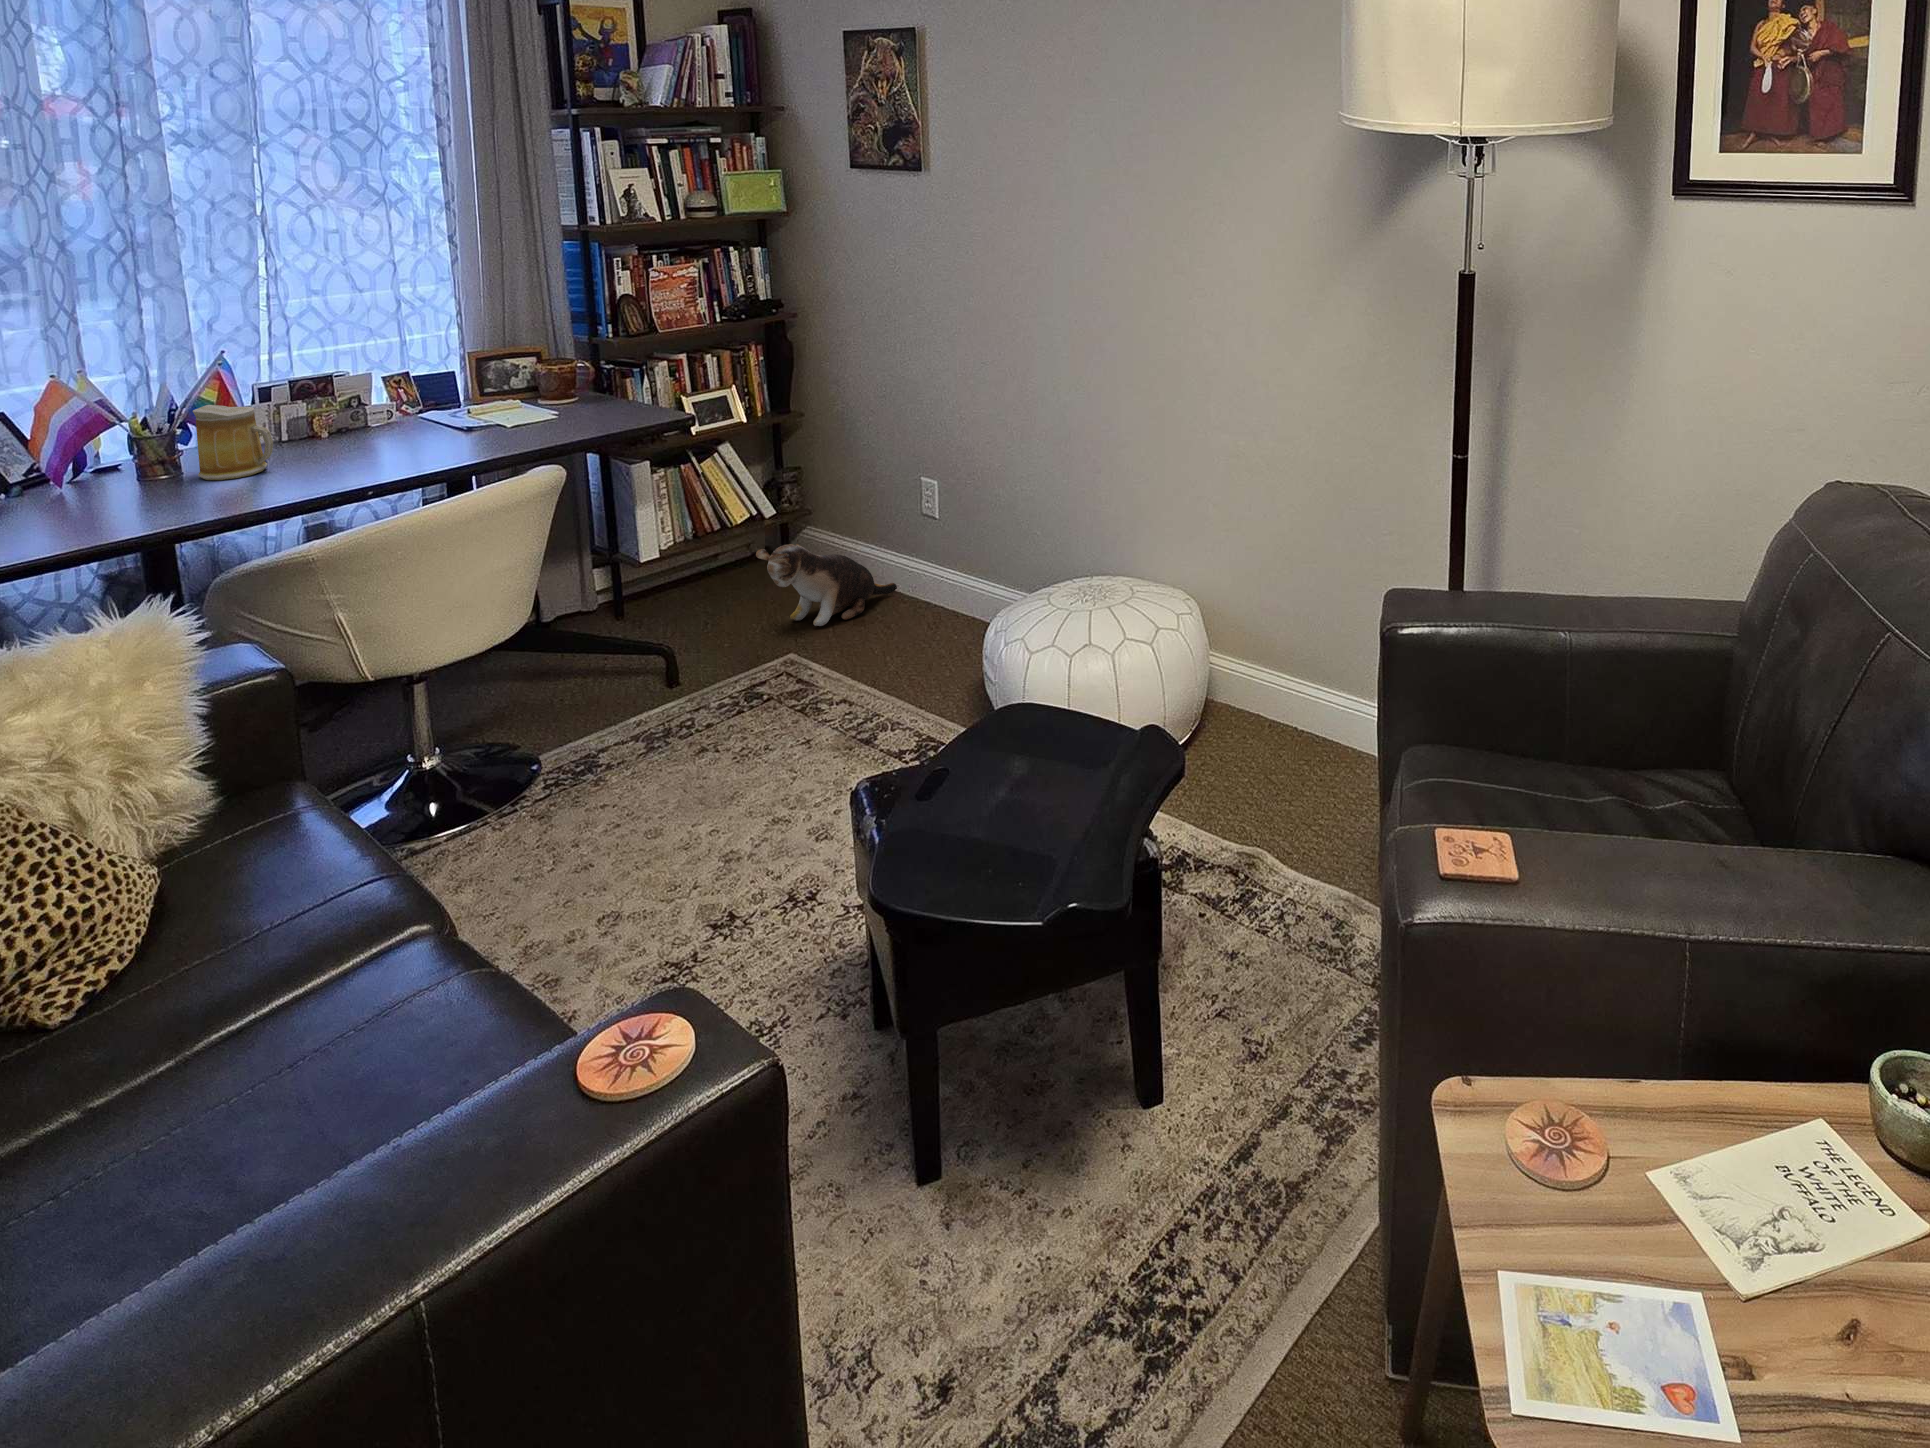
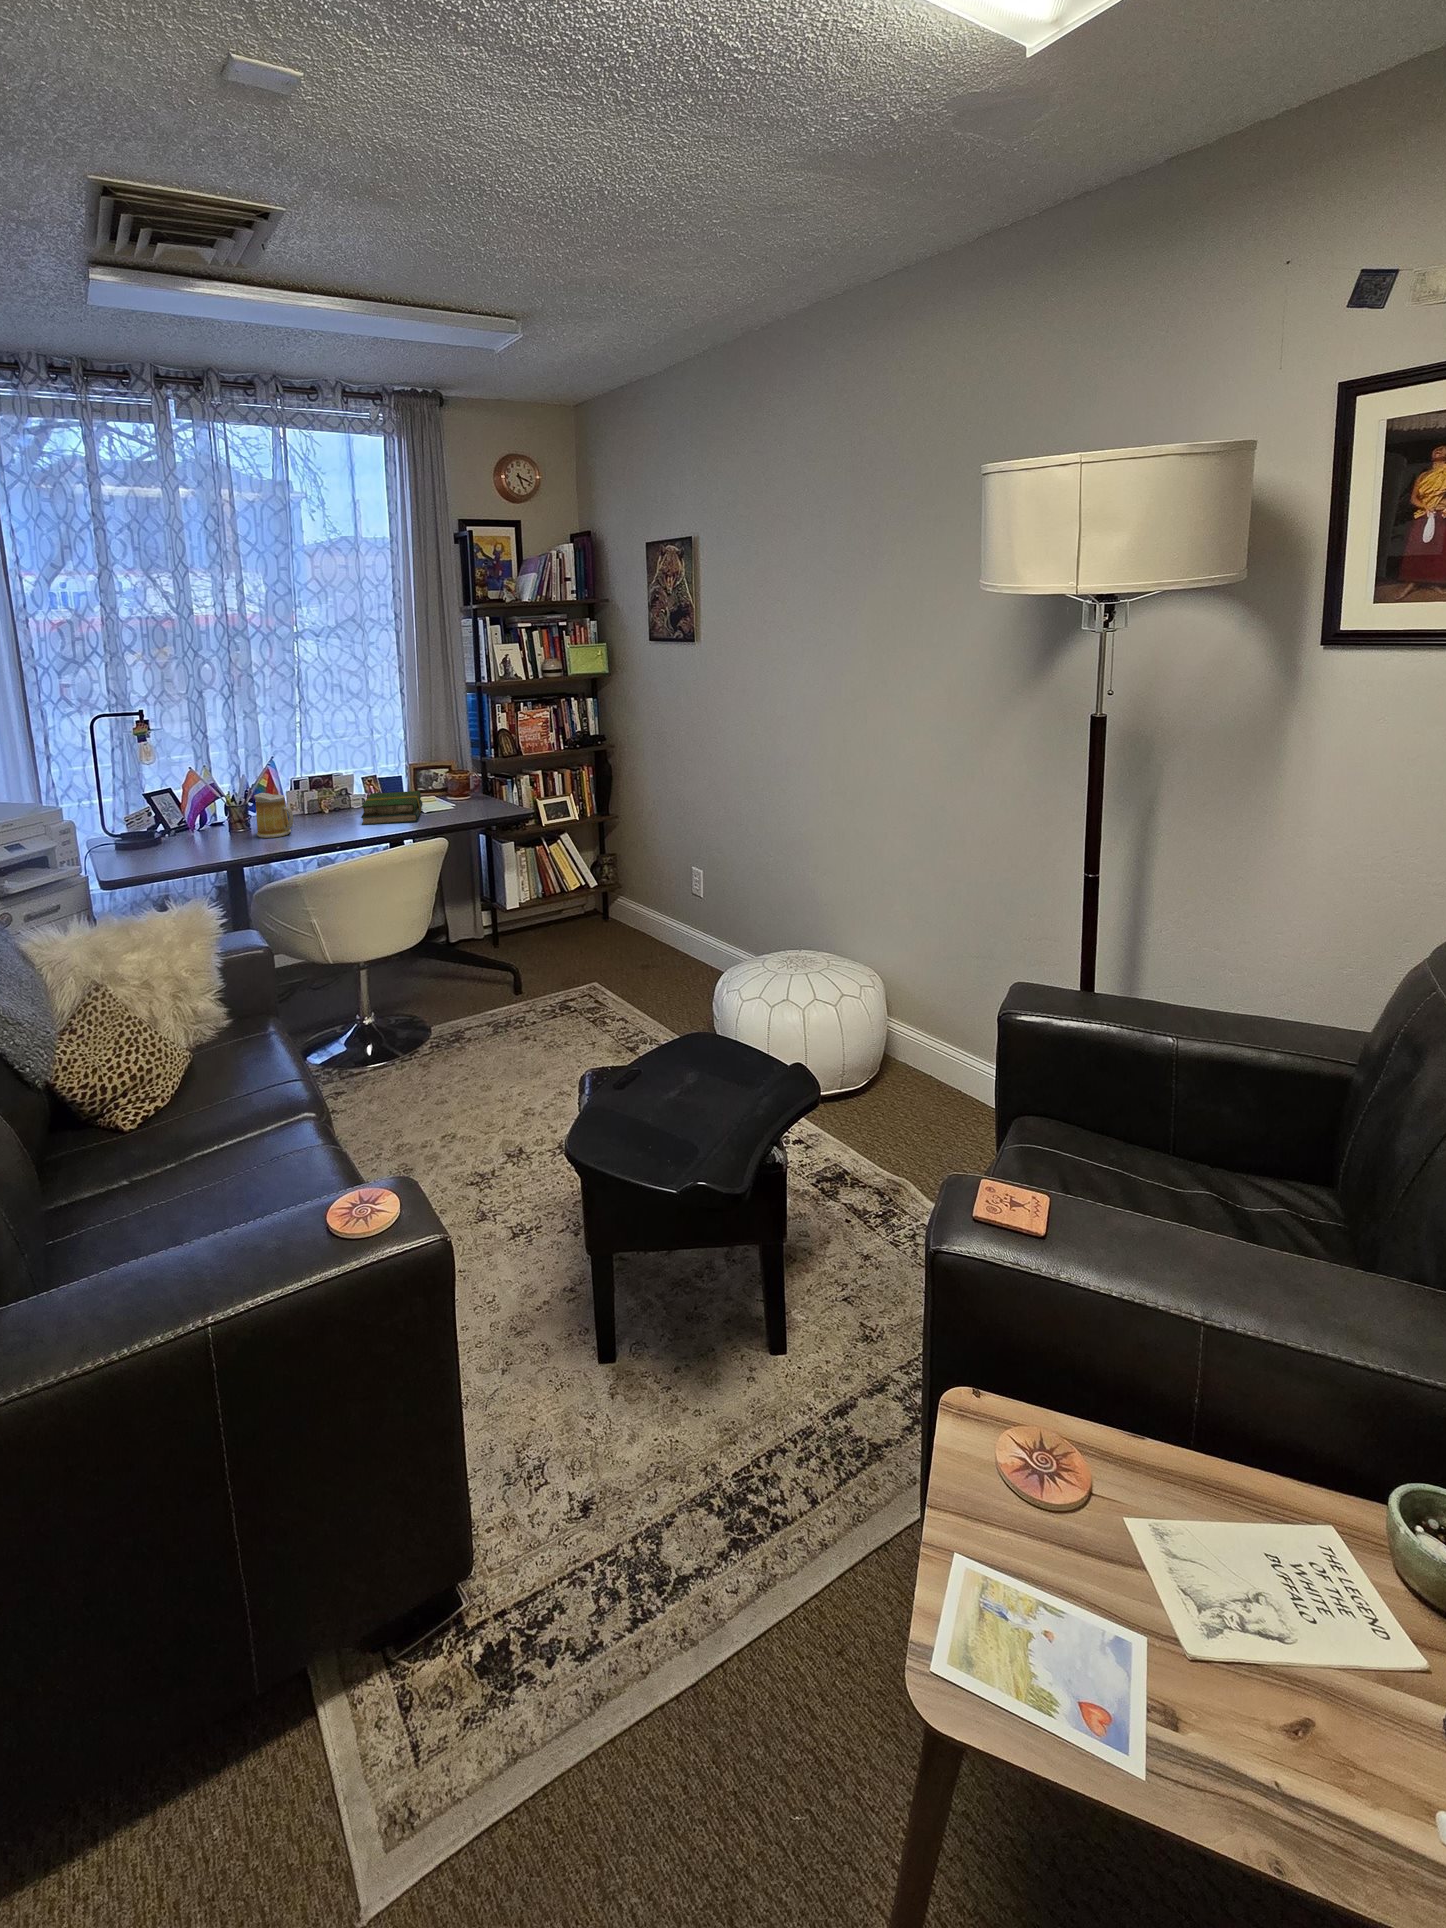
book: none [399,388,502,447] -> present [361,791,423,825]
plush toy: present [756,544,897,626] -> none [575,910,672,969]

